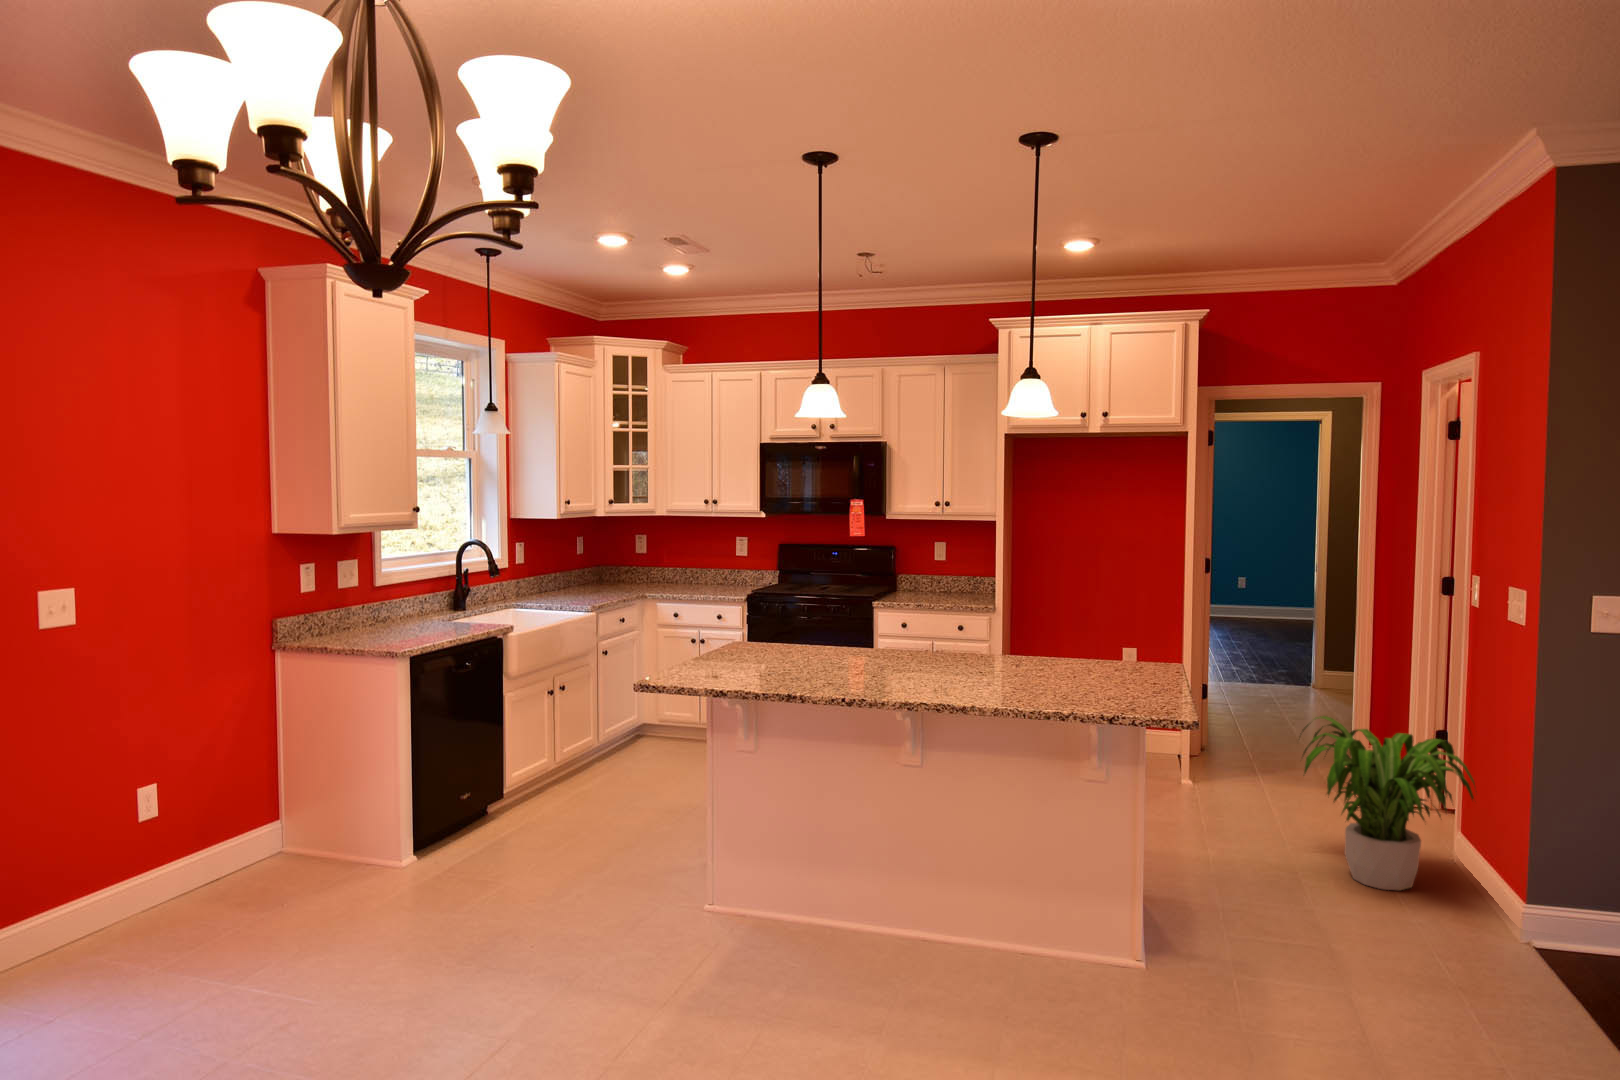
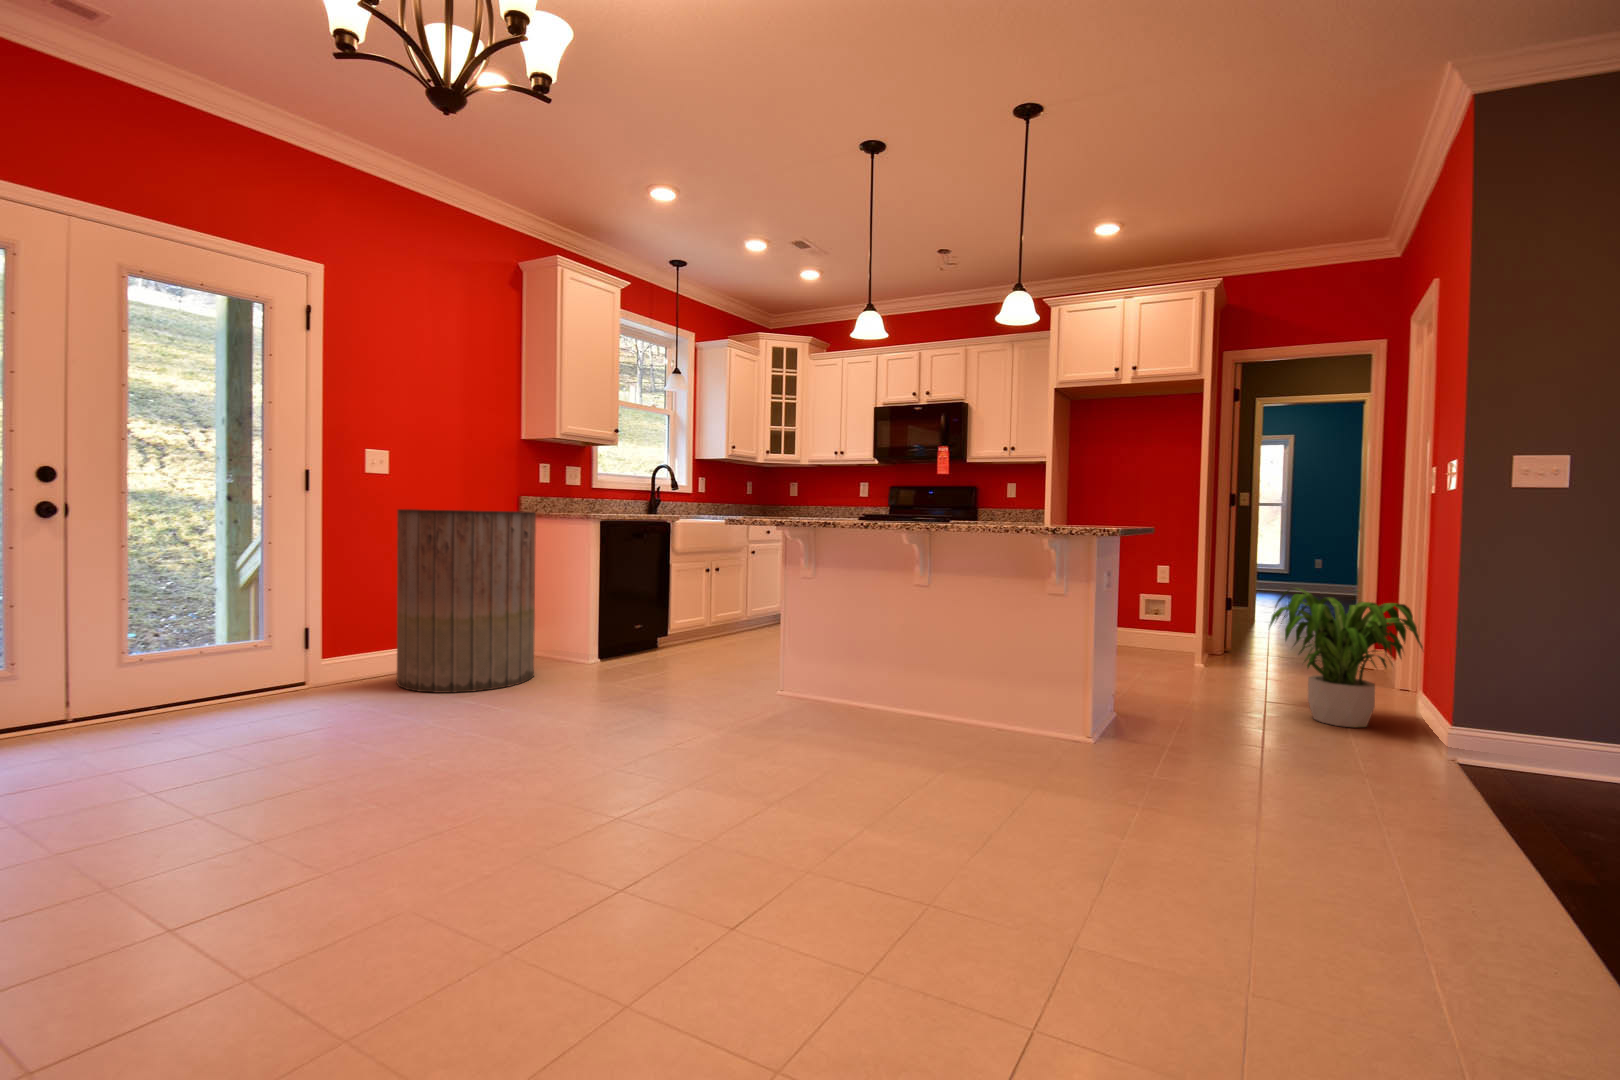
trash can: none [100,661,332,978] -> present [397,509,536,693]

